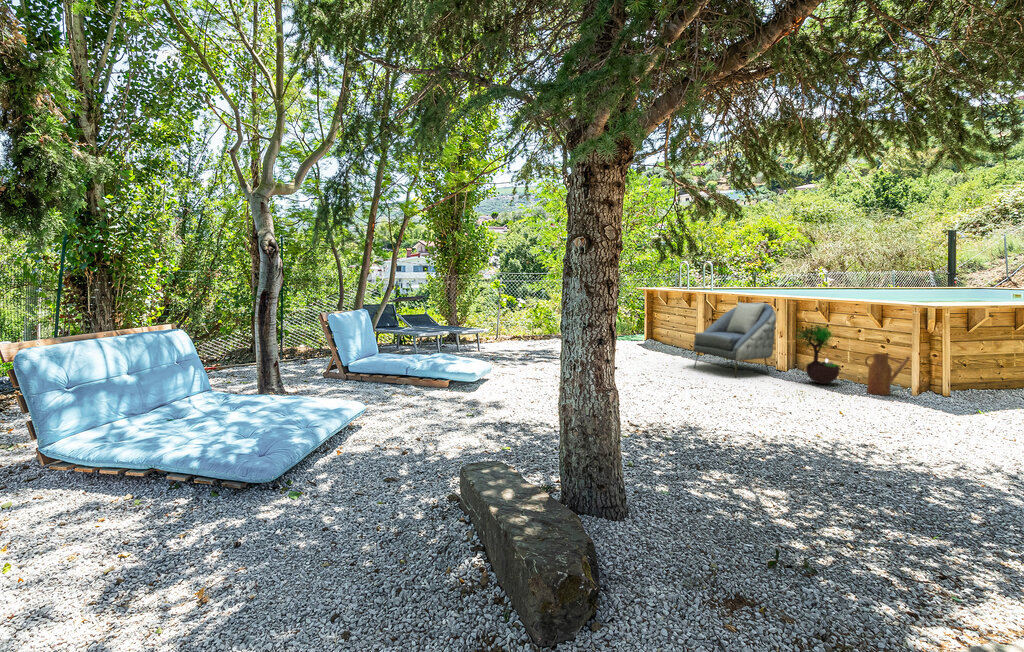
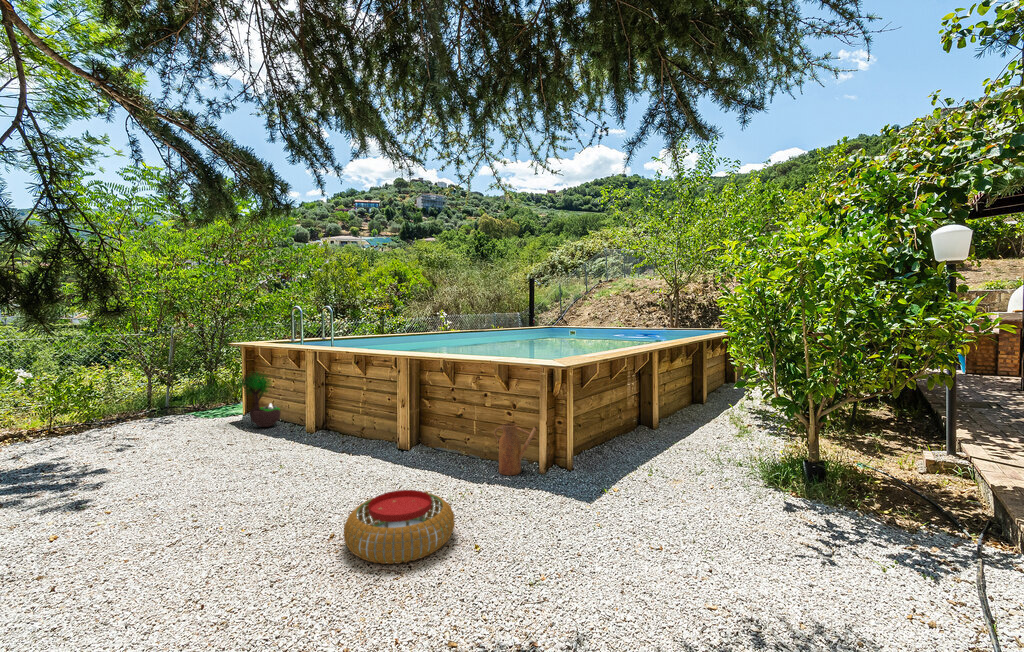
armchair: present [694,302,776,377] -> none [291,363,397,477]
potted tree: present [797,324,840,384] -> present [239,372,281,427]
pouf: none [743,377,822,413] -> present [344,490,454,564]

